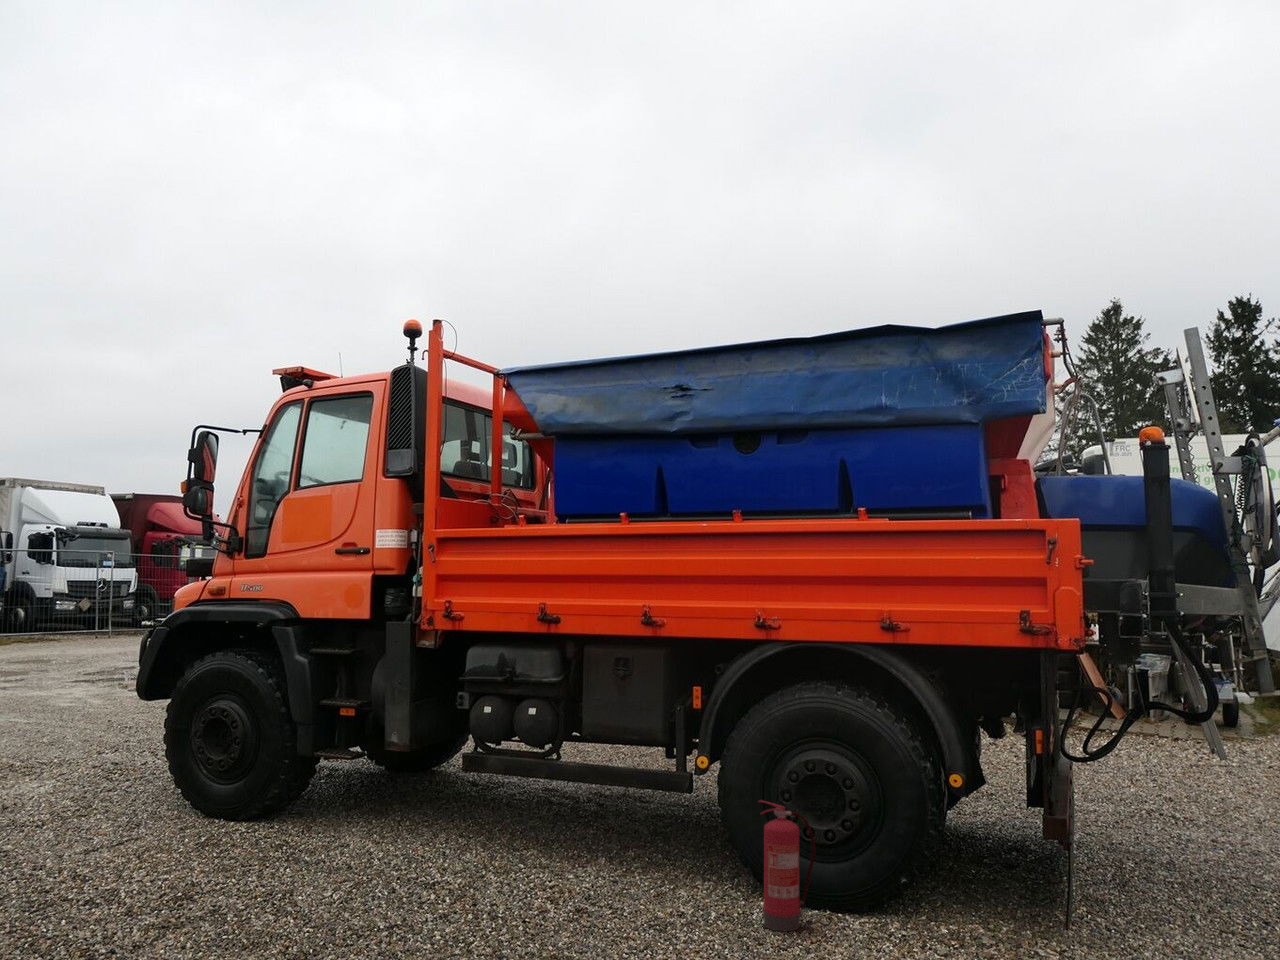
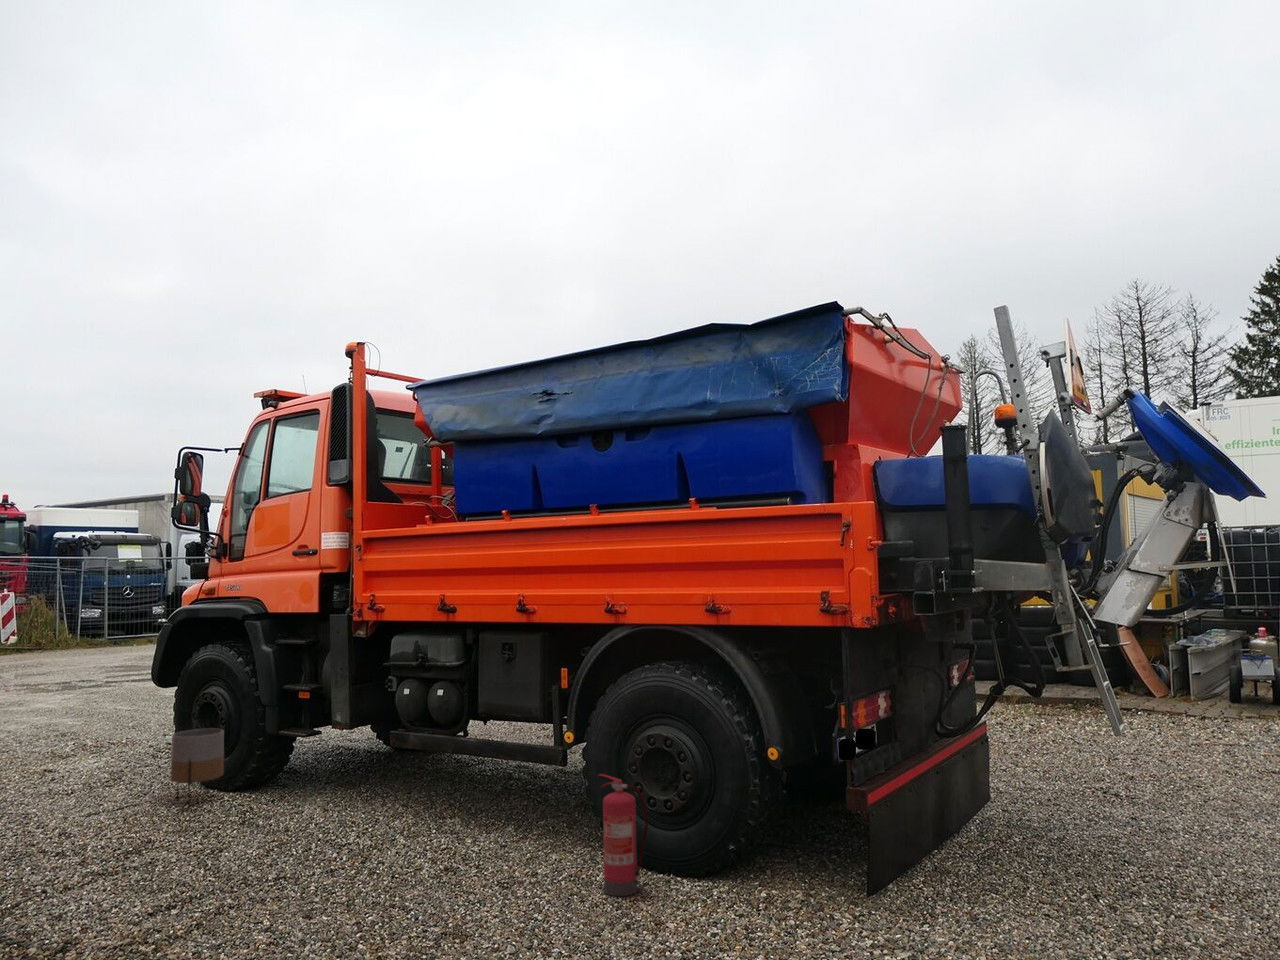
planter: none [183,749,245,841] -> present [171,728,225,808]

